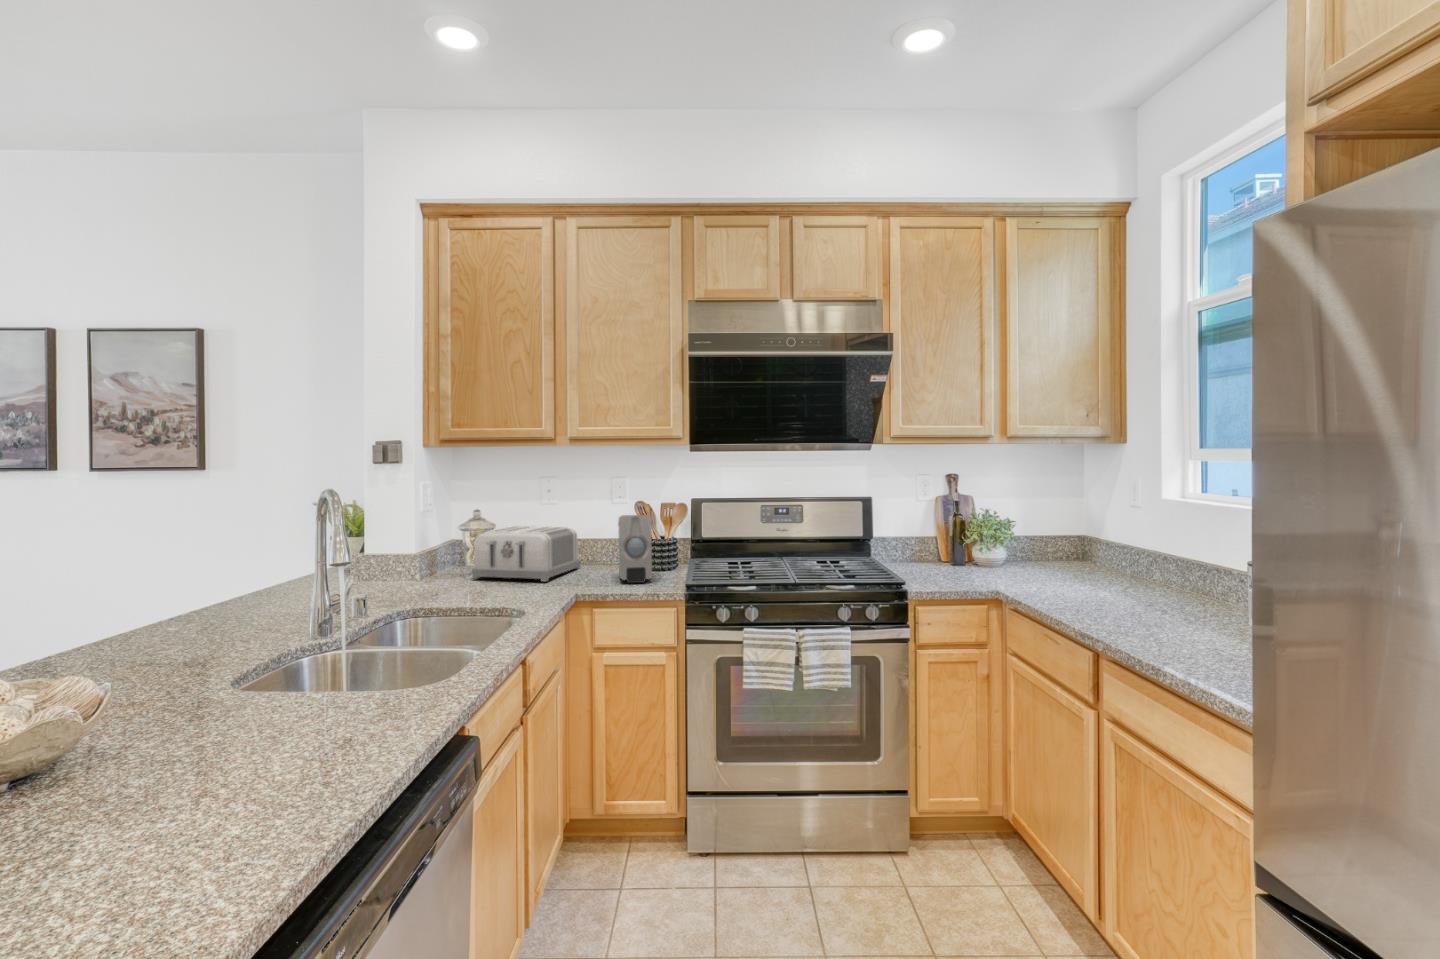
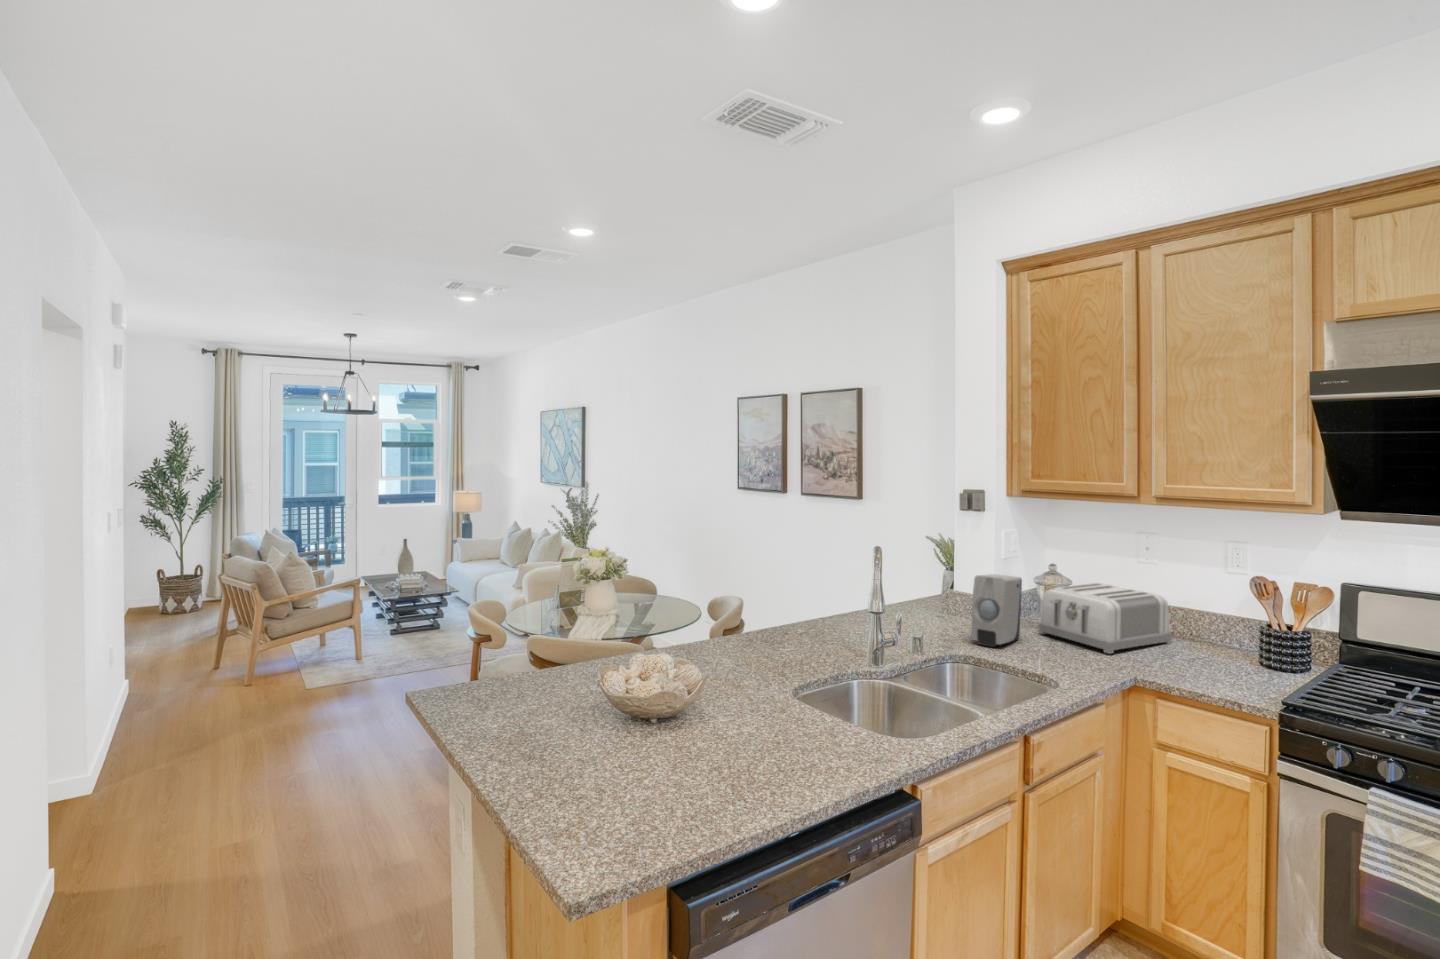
soap dispenser: present [618,515,652,583] -> present [971,574,1022,647]

